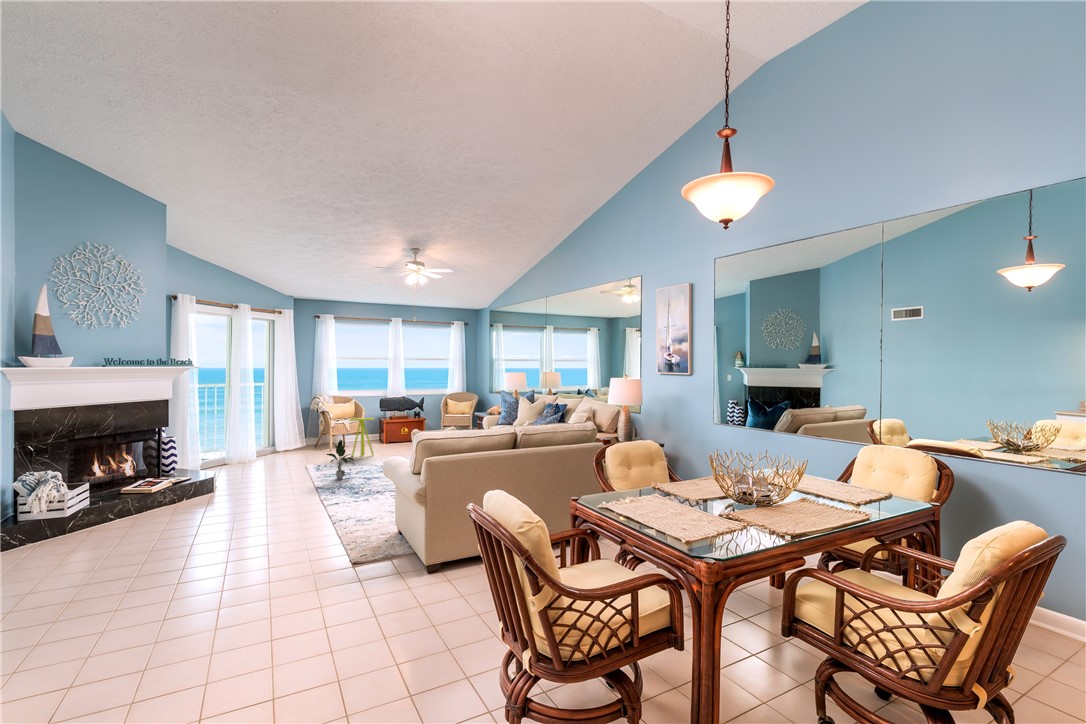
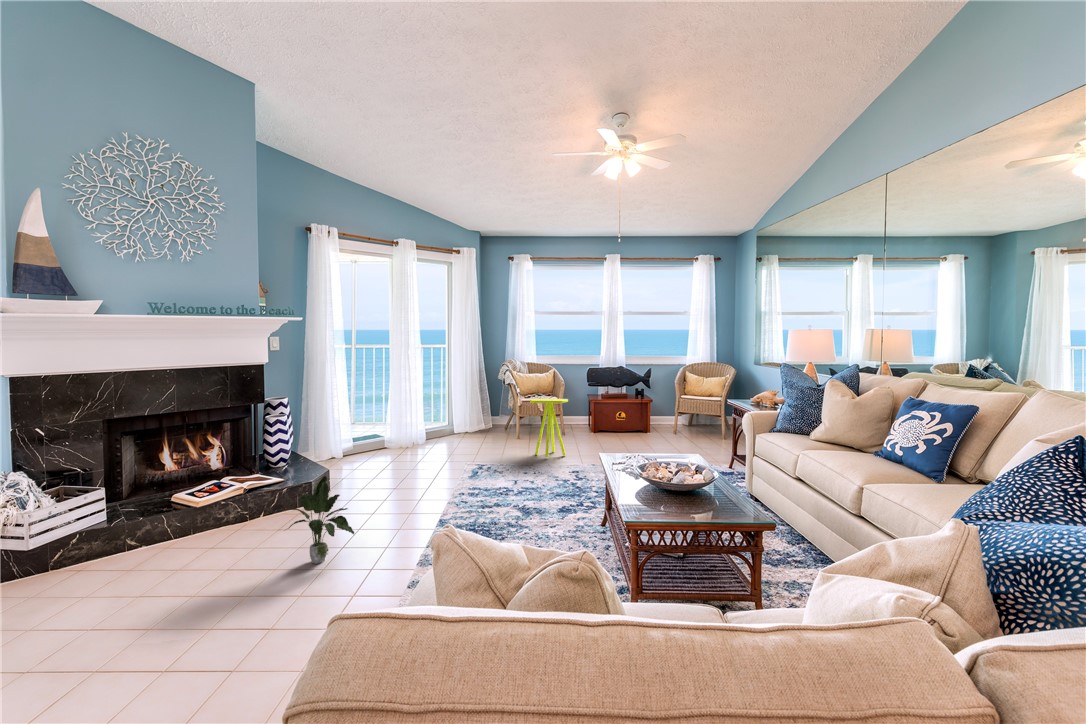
potted plant: present [327,440,355,479] -> present [288,476,354,564]

